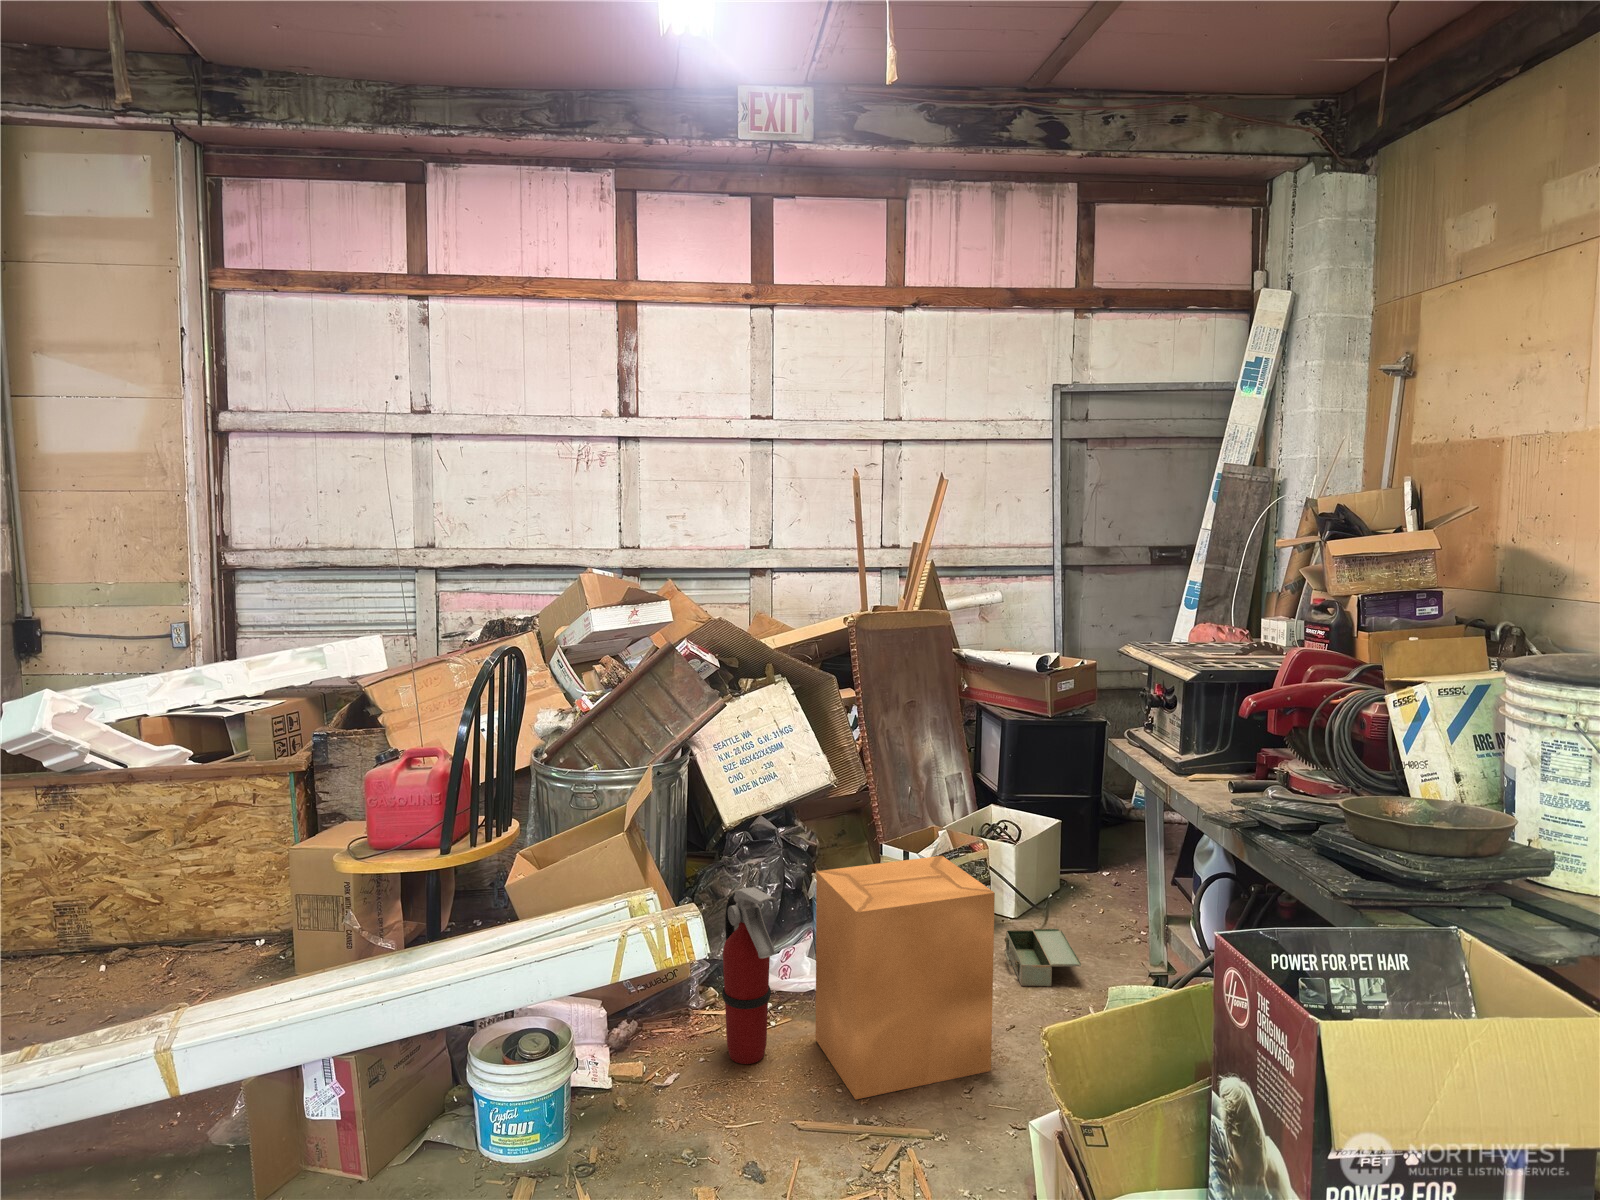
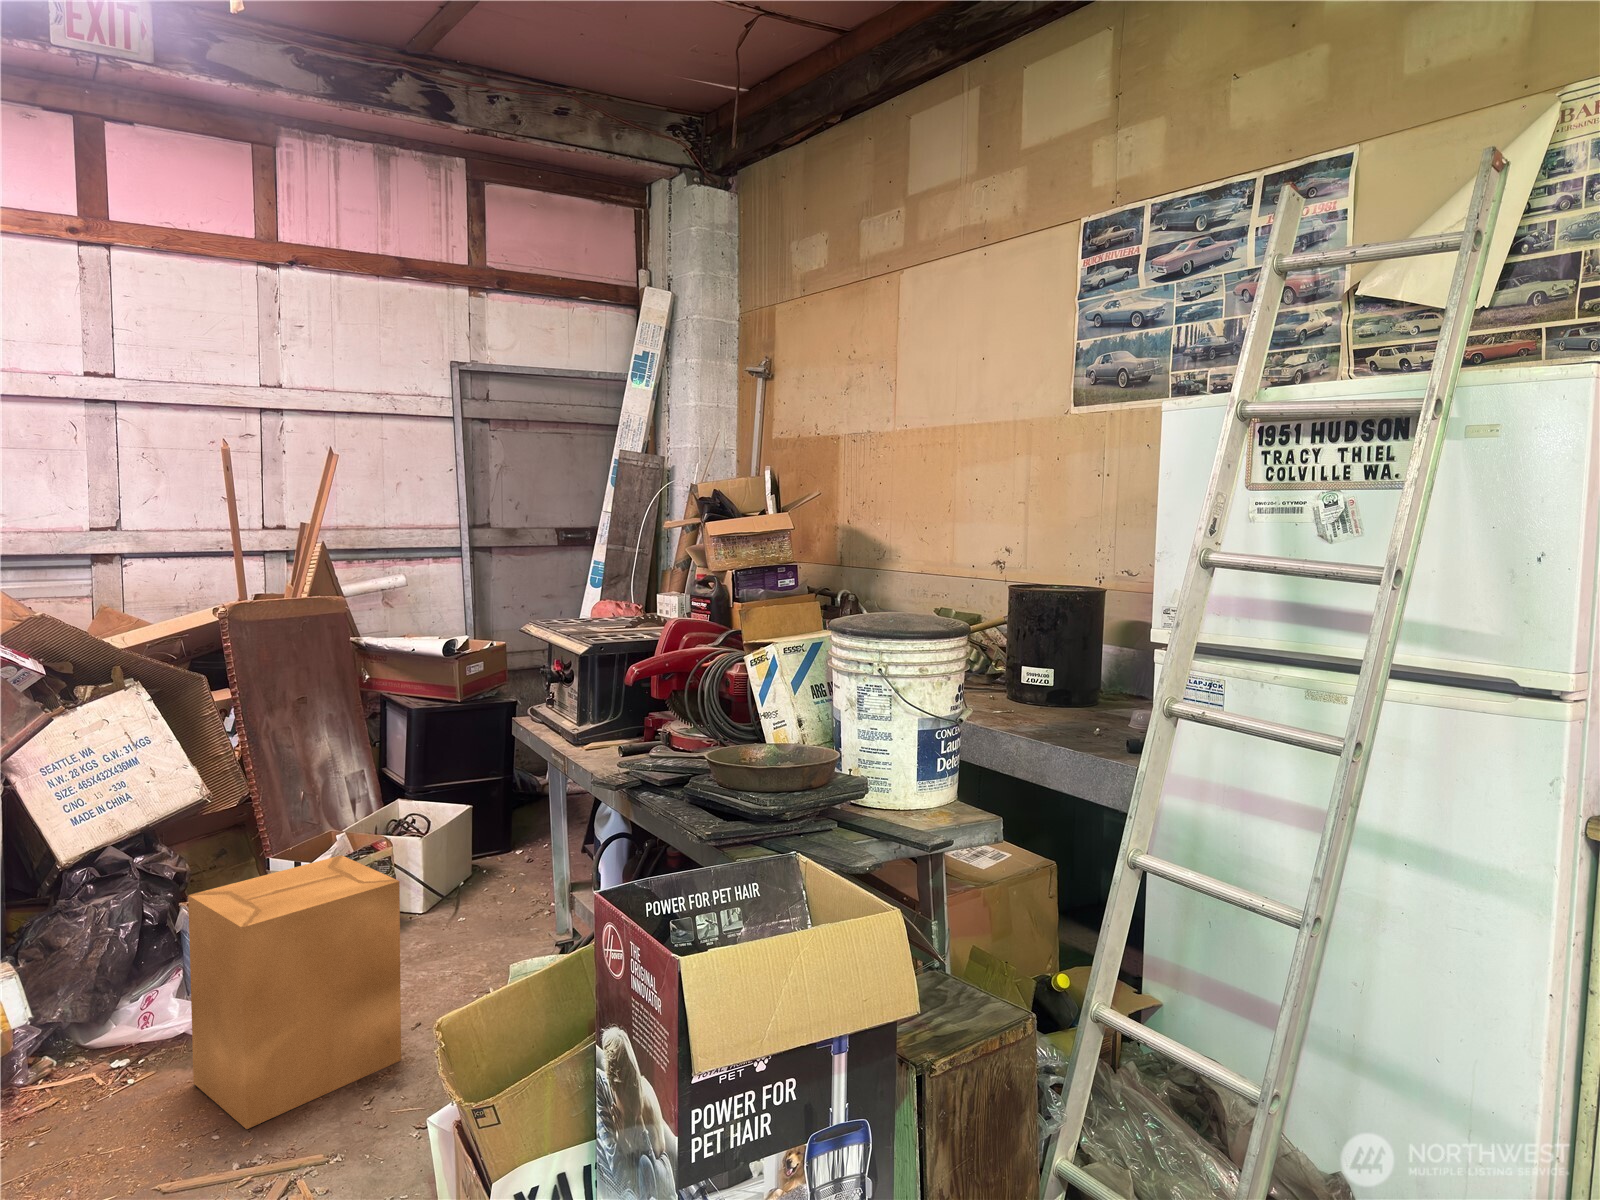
fire extinguisher: present [722,887,776,1064] -> none [62,927,136,1134]
toolbox: present [1004,929,1081,986] -> none [415,912,493,974]

